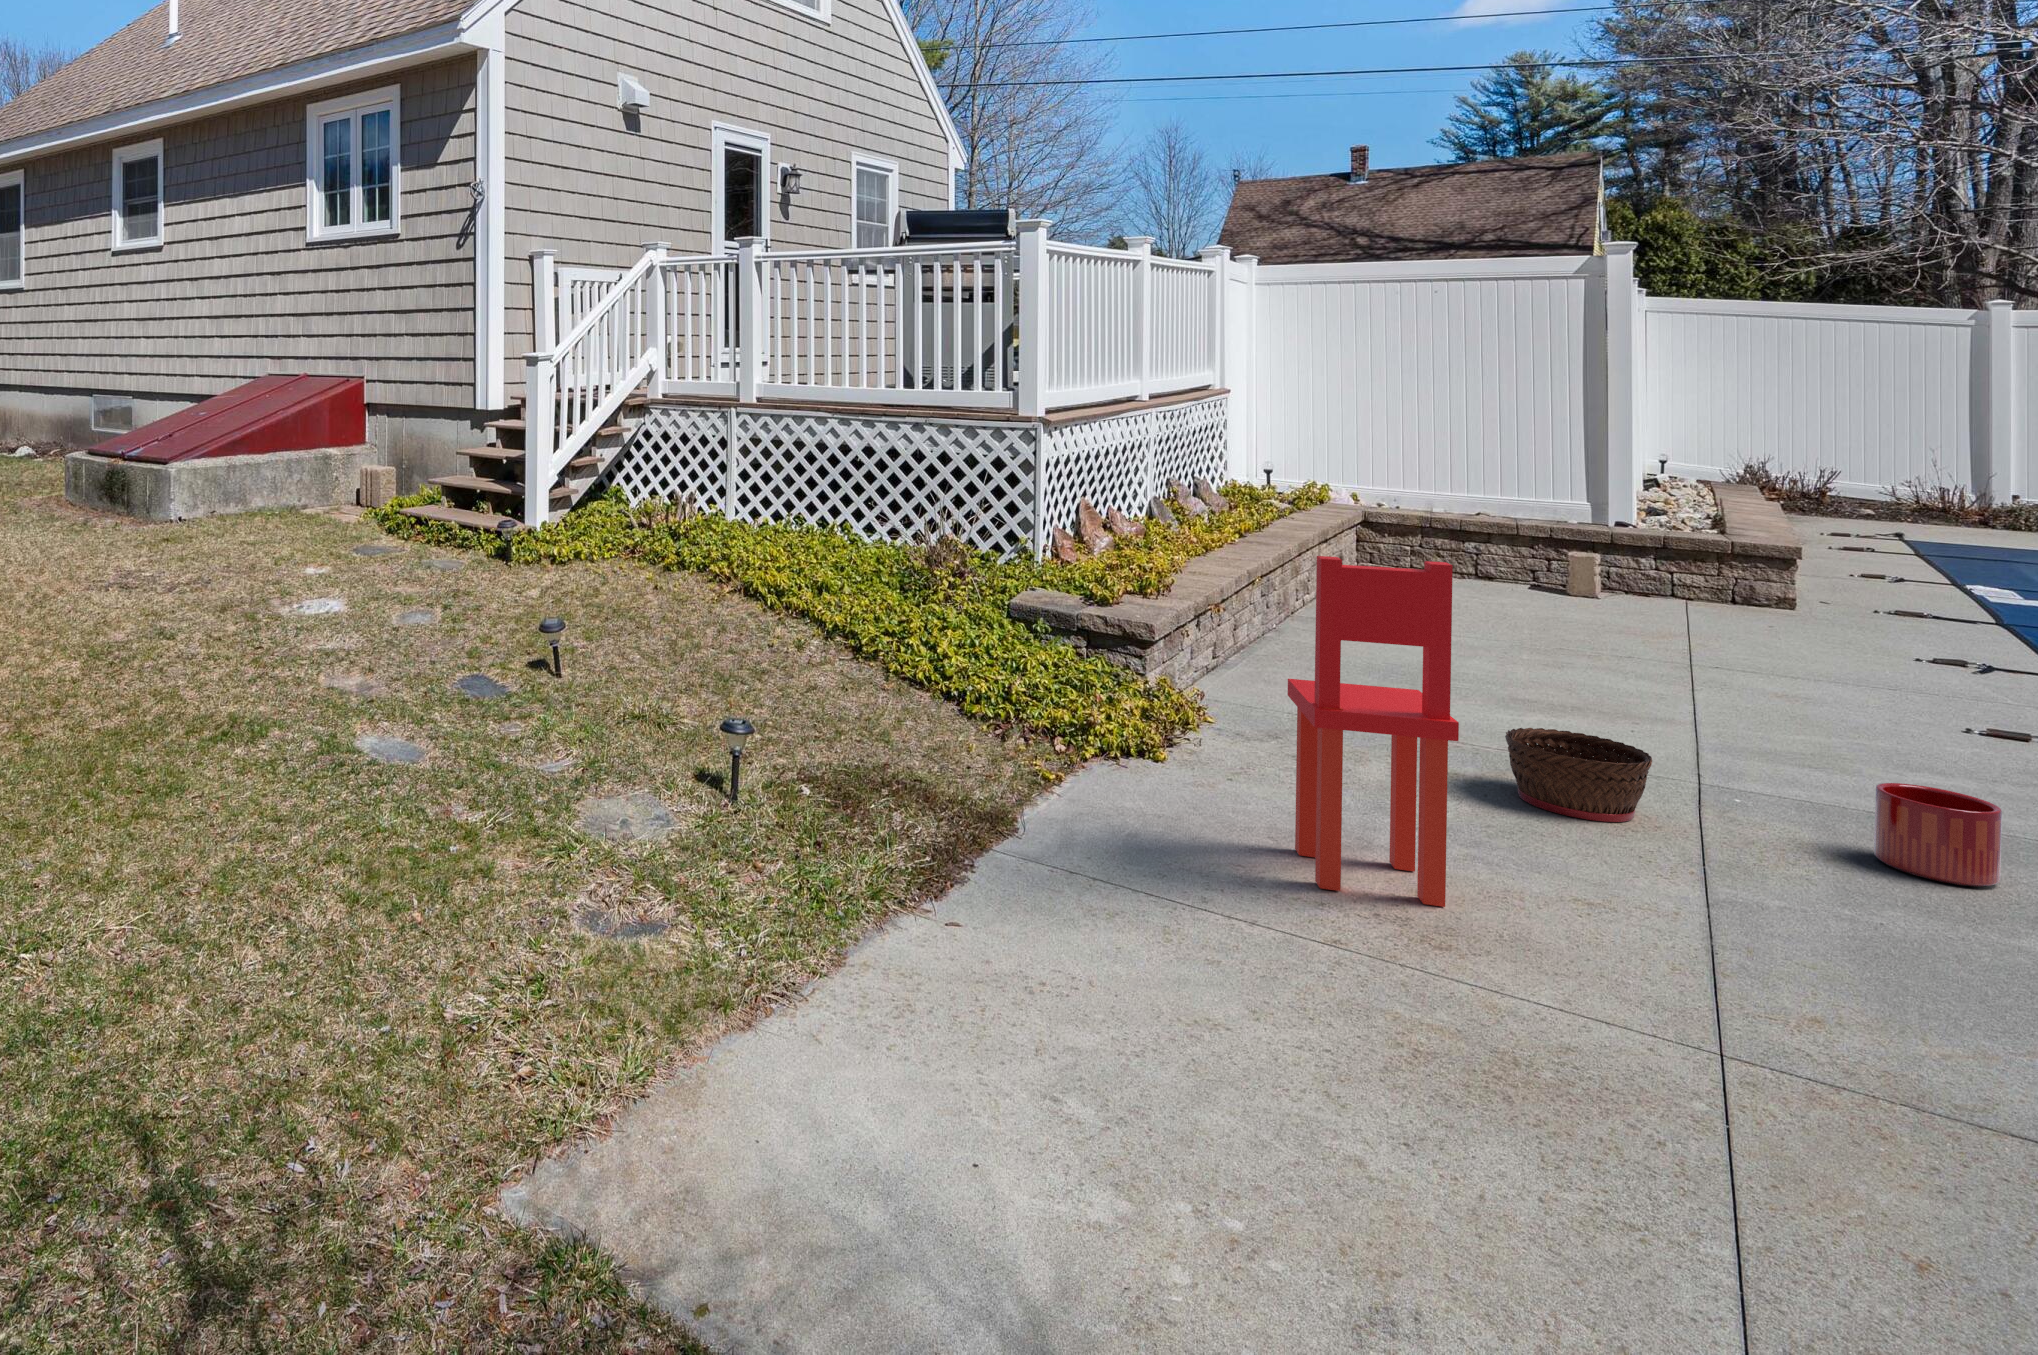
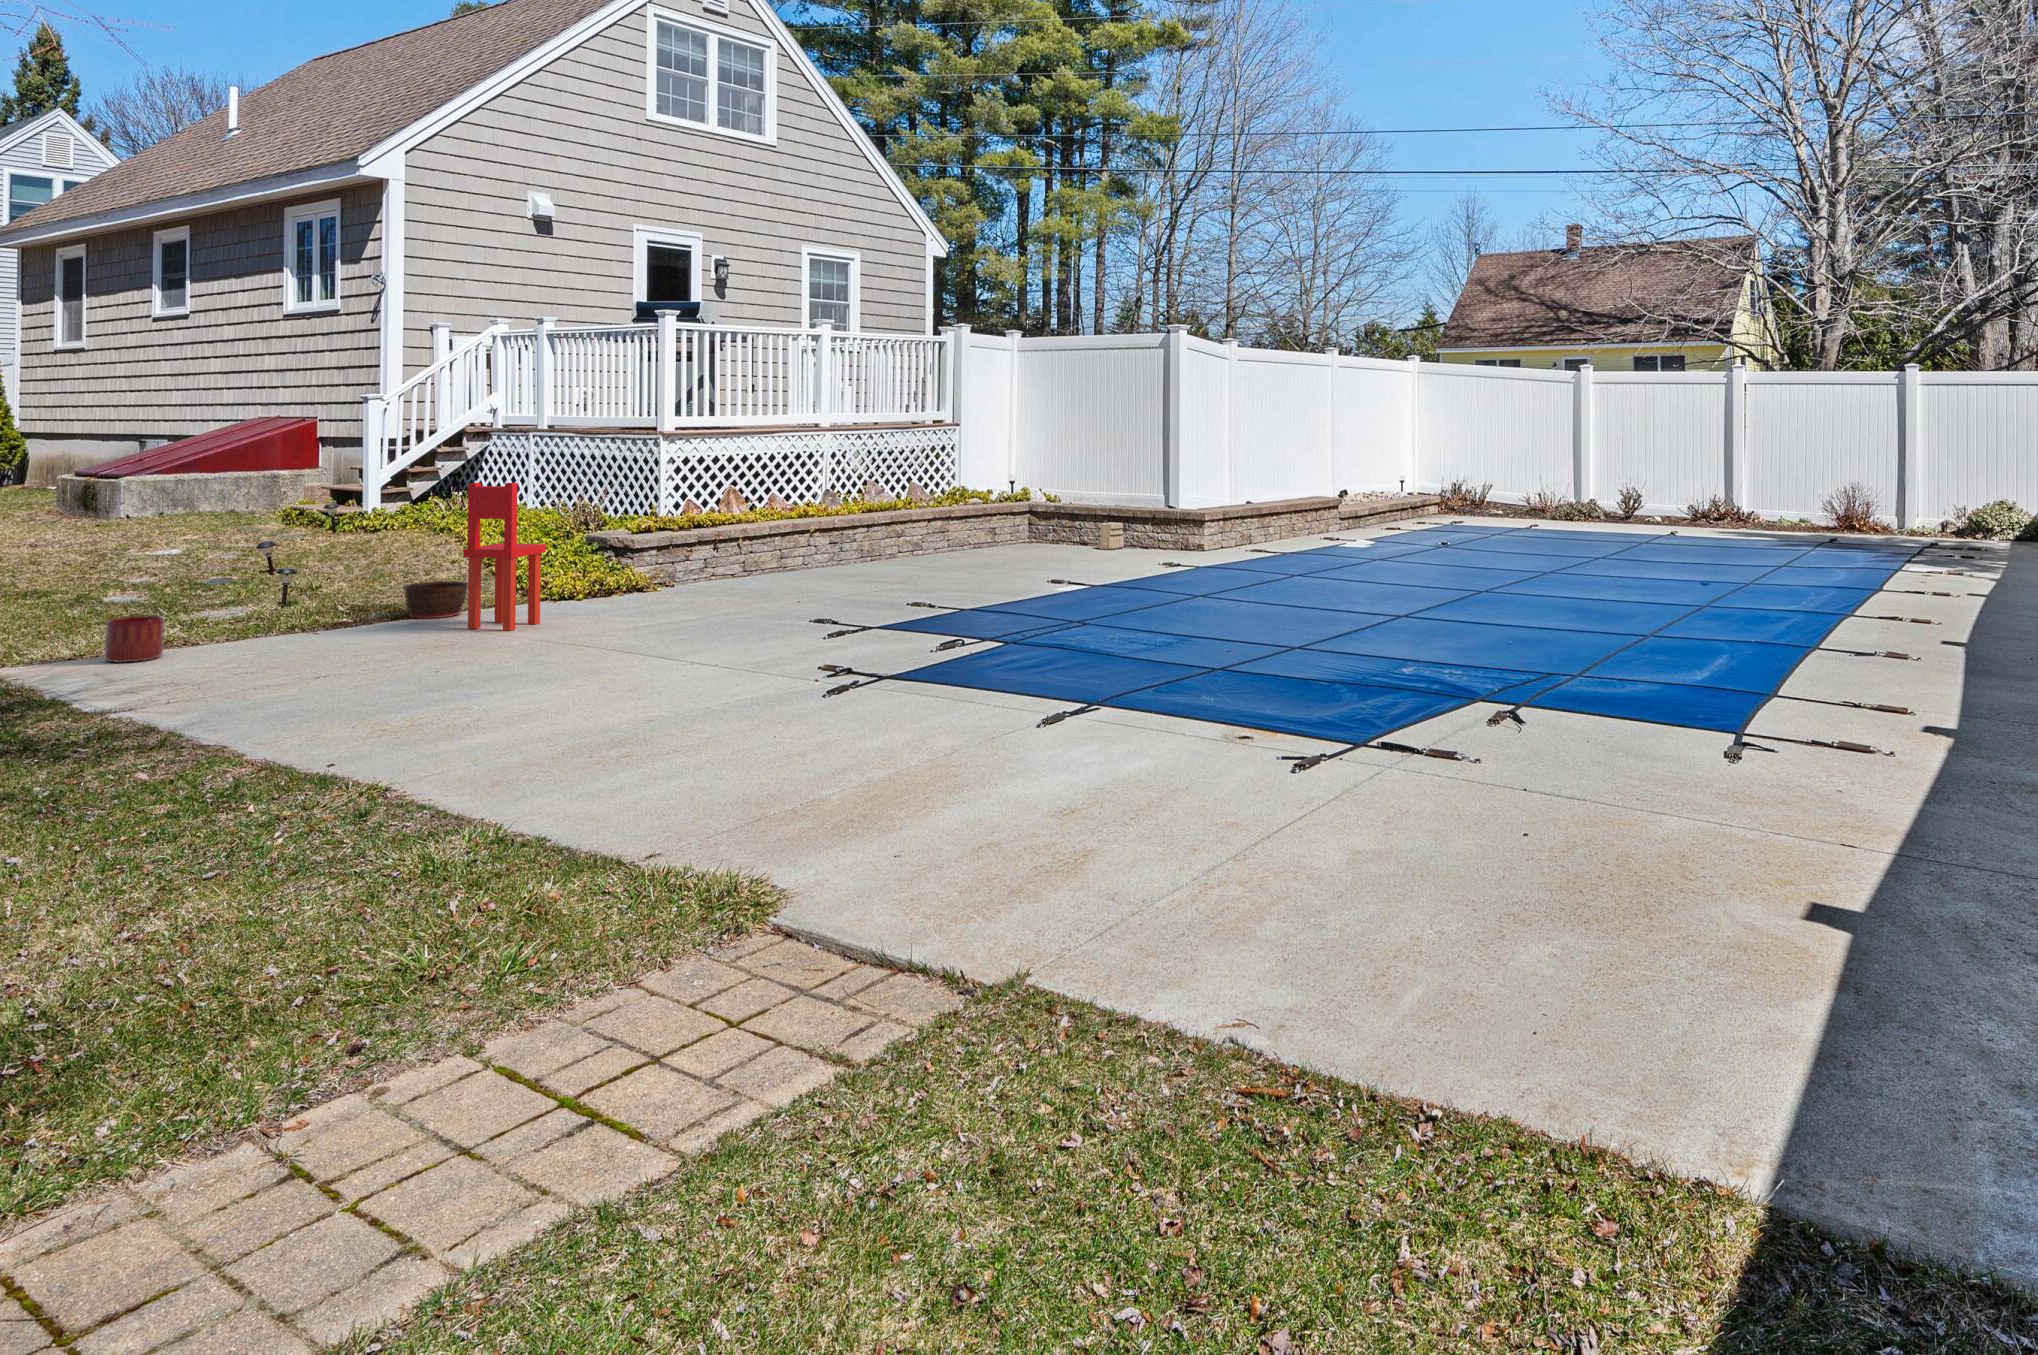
basket: present [1505,728,1652,822] -> present [404,581,468,619]
planter: present [1874,783,2002,887] -> present [105,615,164,663]

